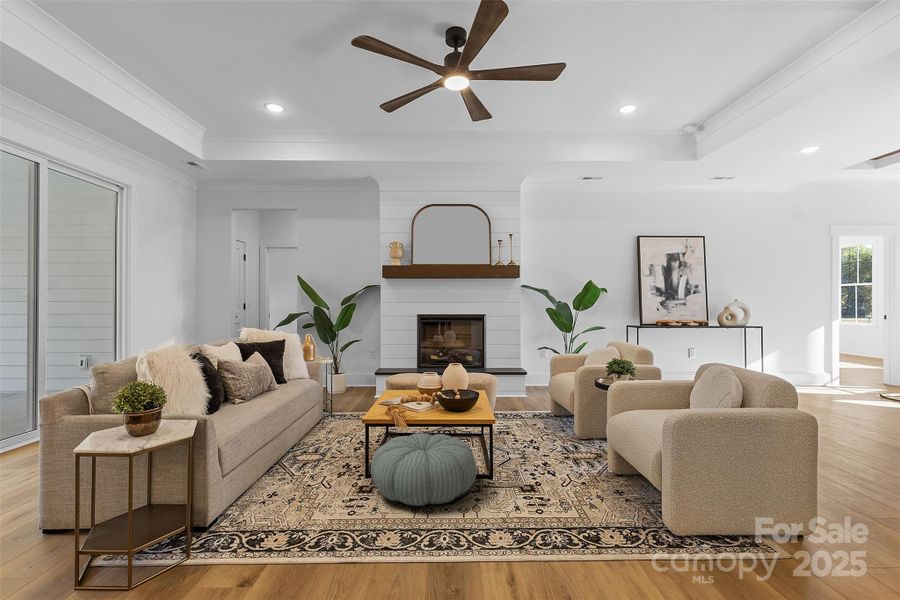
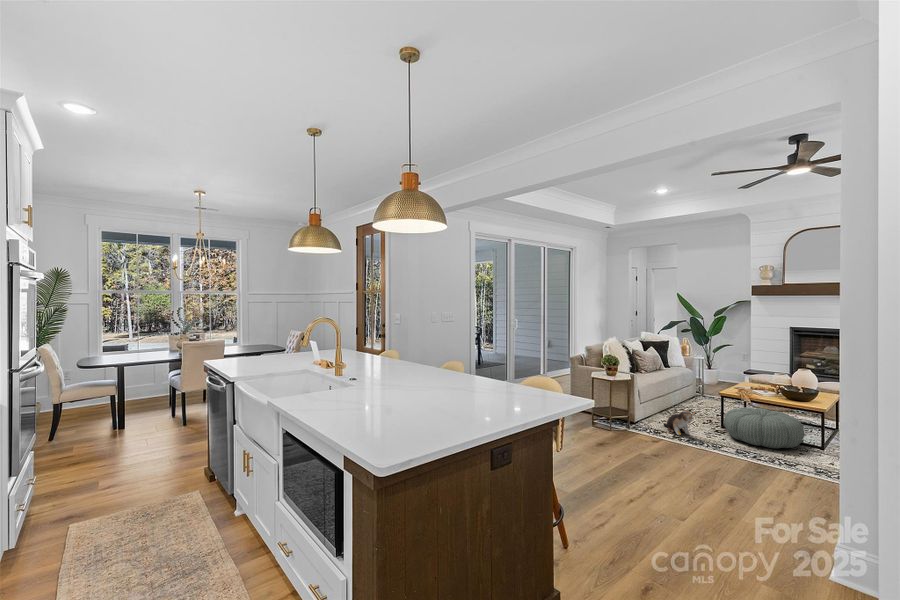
plush toy: none [270,473,326,528] -> present [663,410,695,435]

